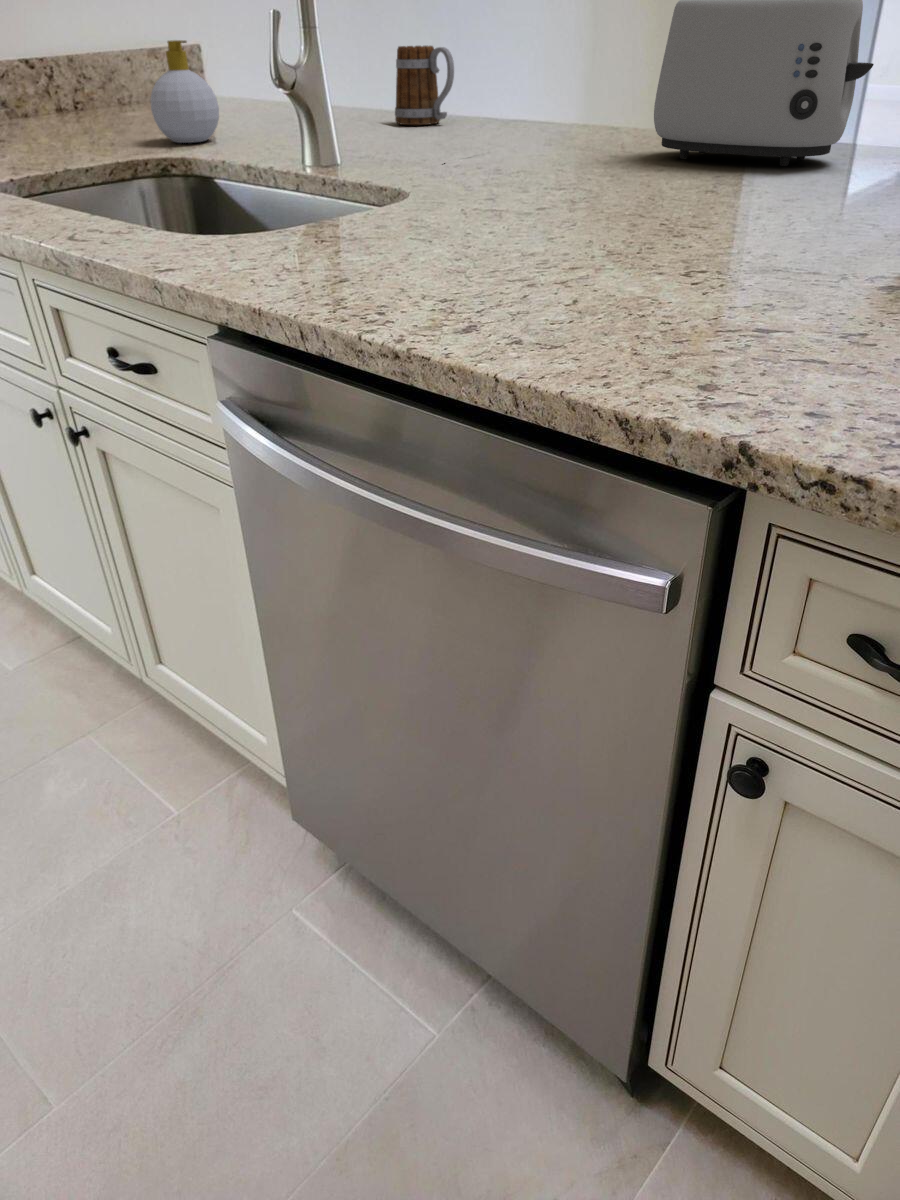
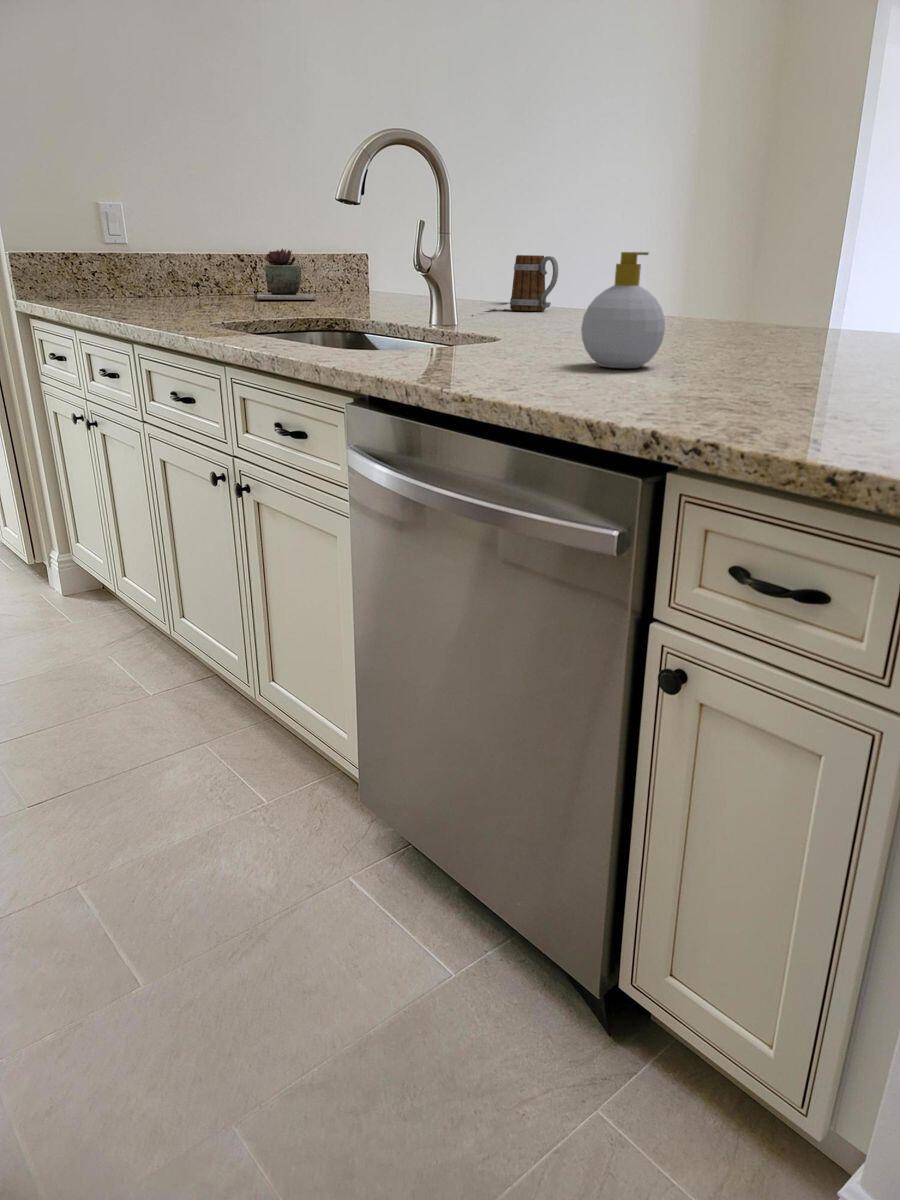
toaster: present [654,0,874,166] -> none [698,220,860,338]
soap bottle: present [150,40,219,143] -> present [581,252,665,368]
succulent plant: none [56,49,140,126] -> present [257,249,316,300]

